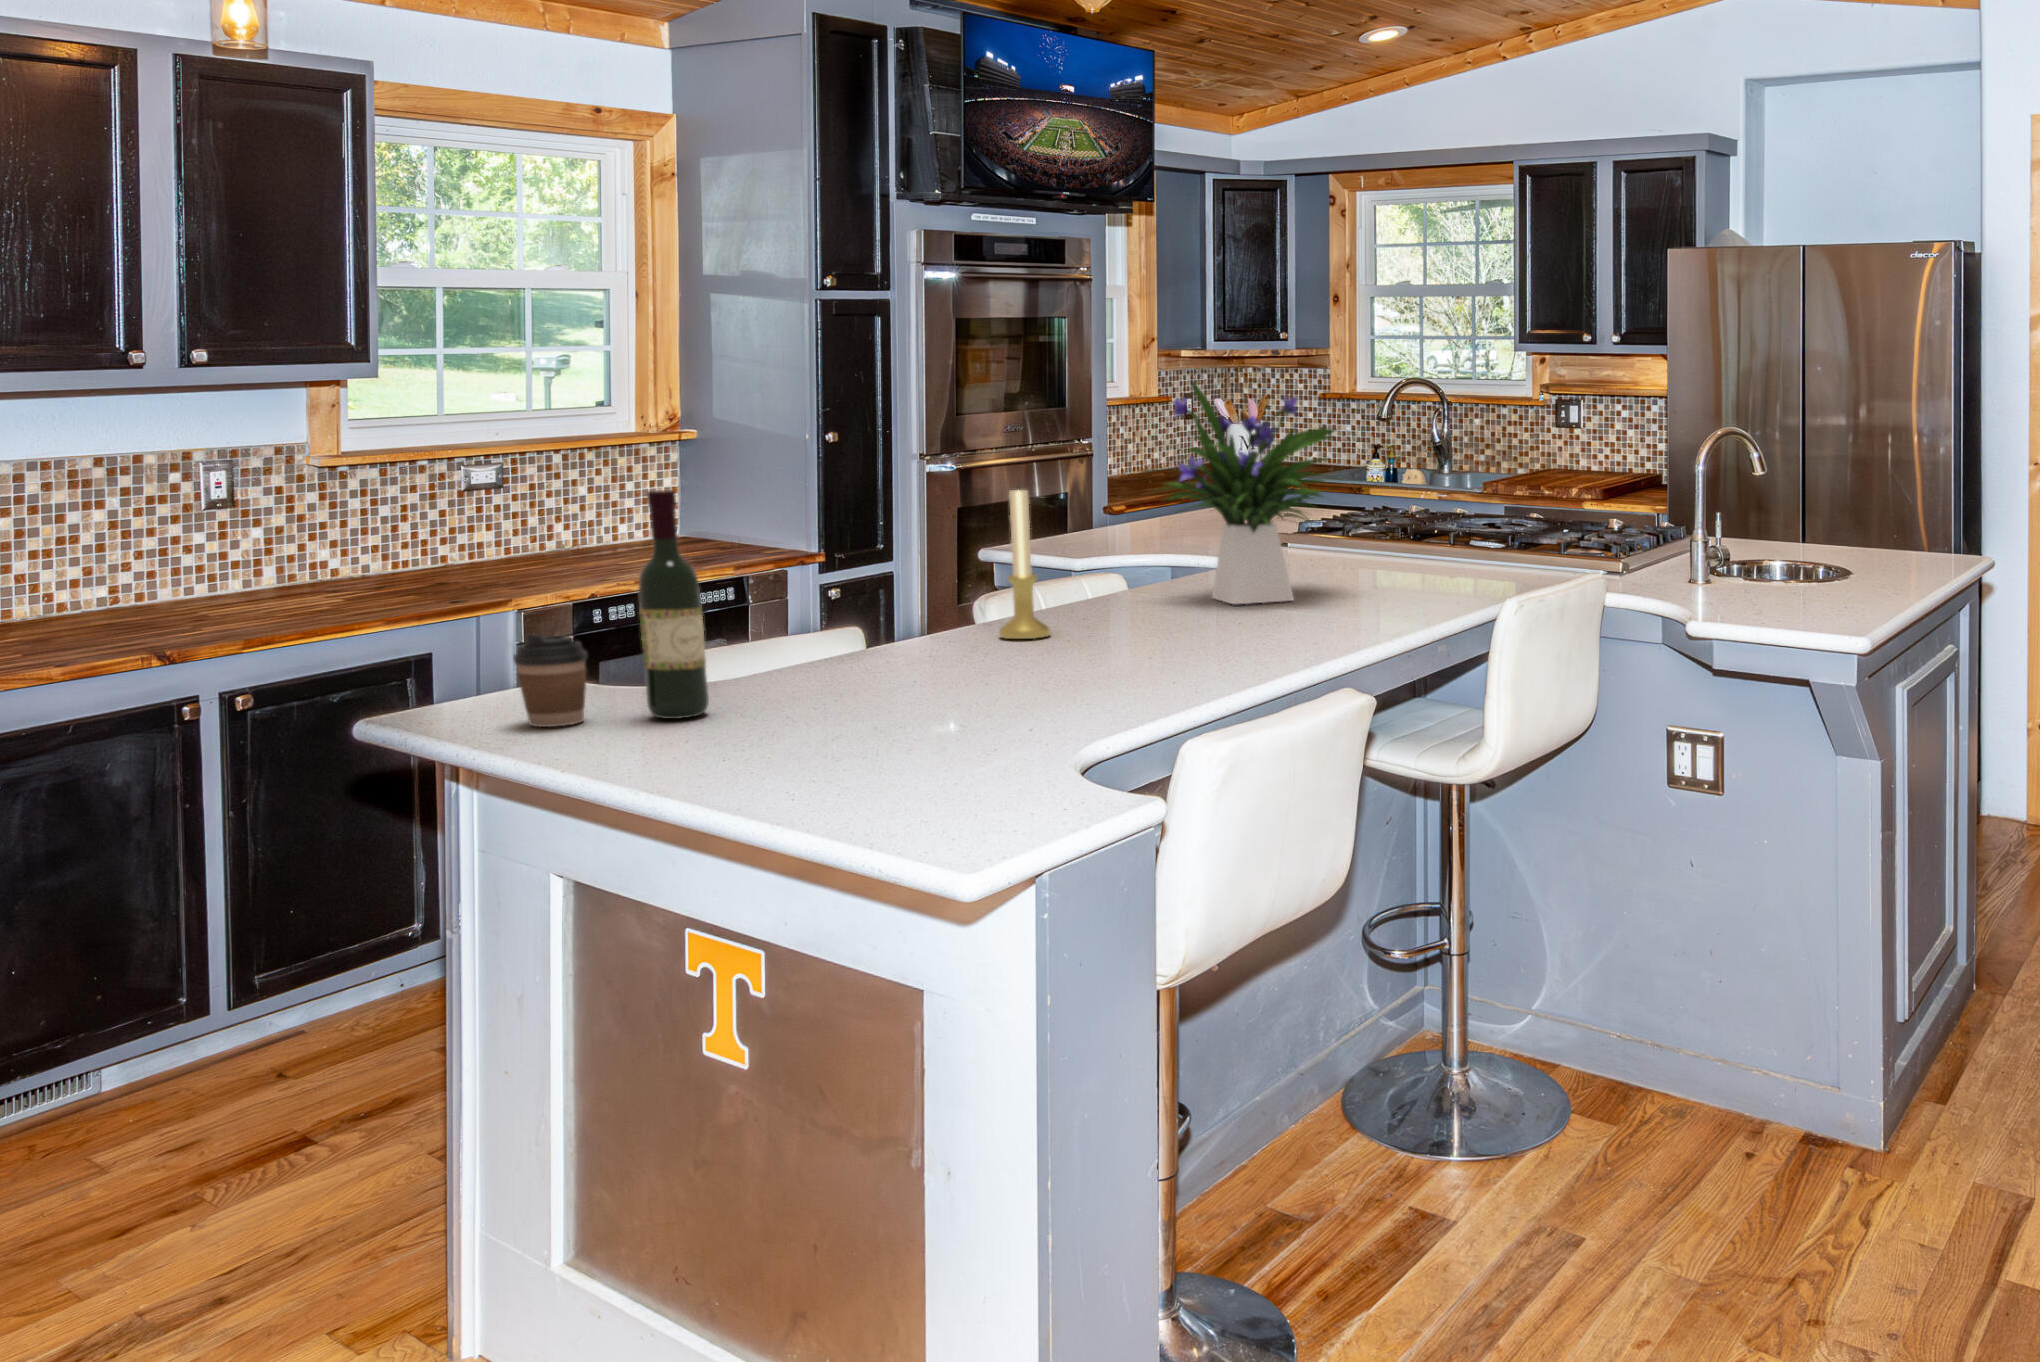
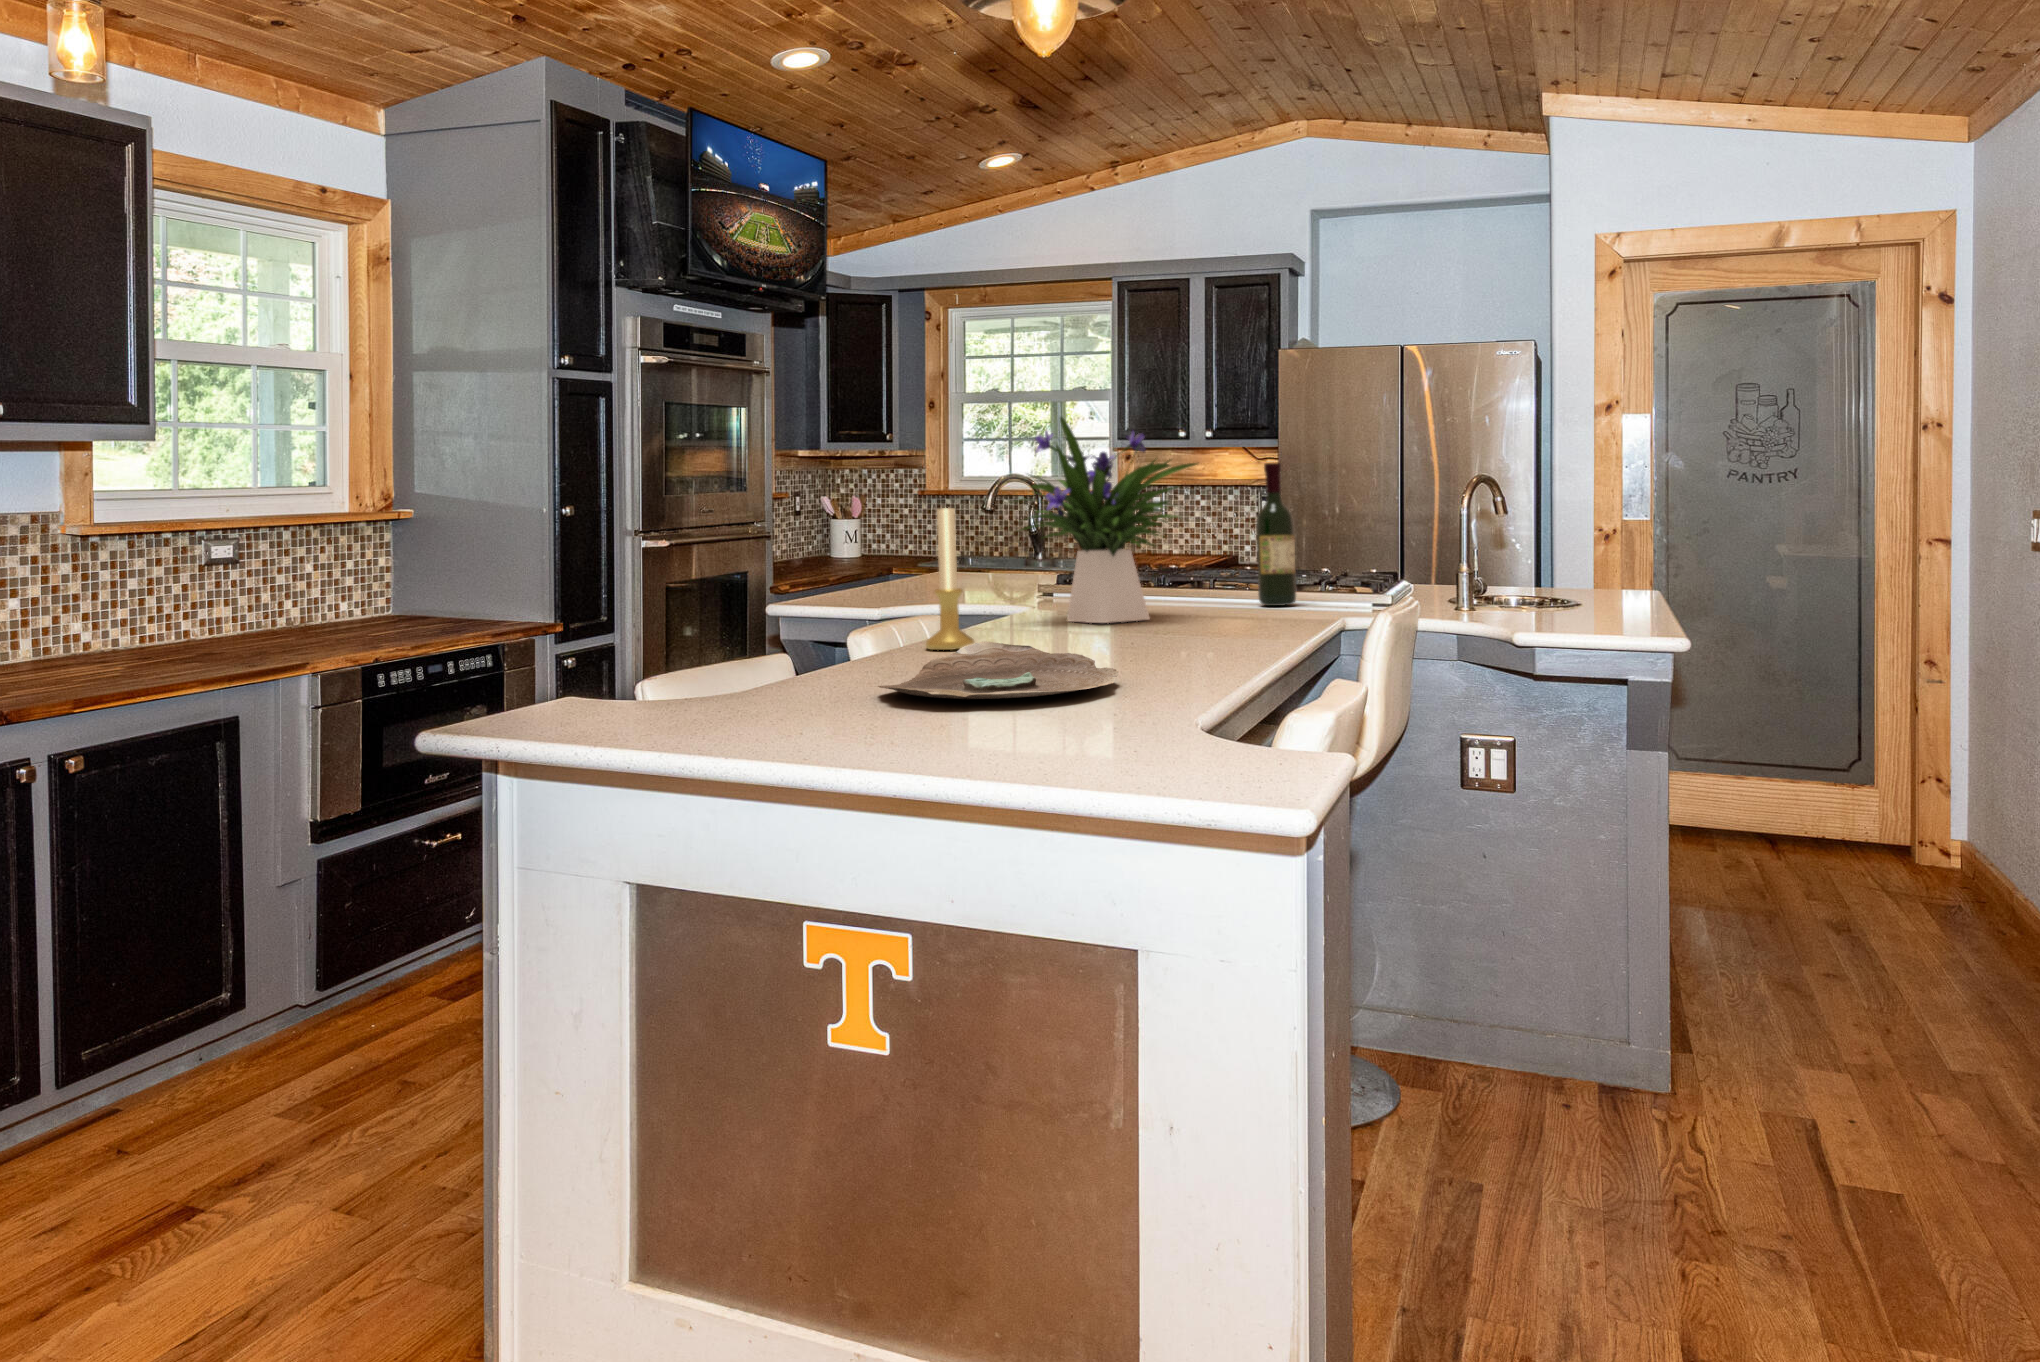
wine bottle: present [638,490,709,719] -> present [1256,463,1296,606]
coffee cup: present [513,634,587,727] -> none [579,625,650,719]
decorative bowl: none [815,646,1081,721] -> present [878,641,1119,699]

